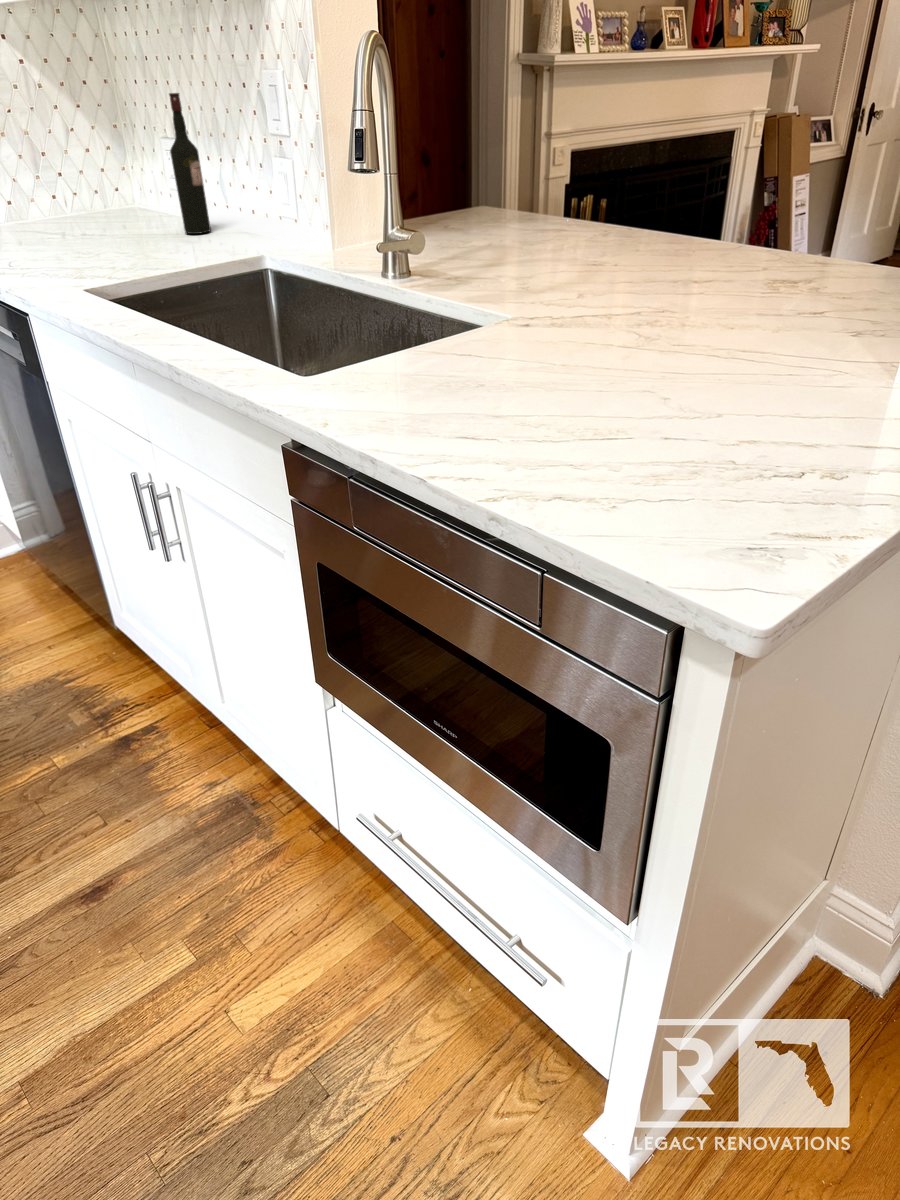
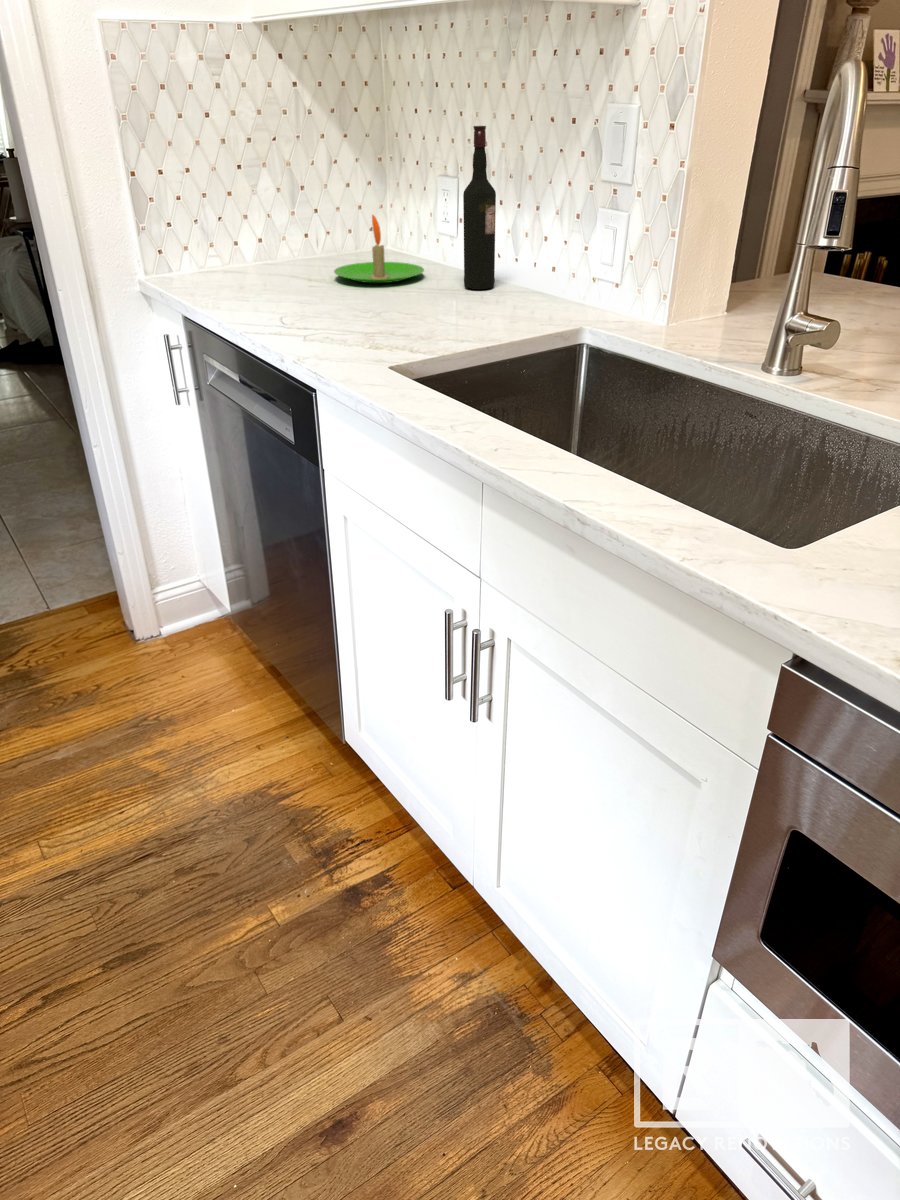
candle: none [73,173,155,233] -> present [334,215,424,283]

